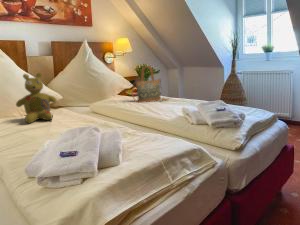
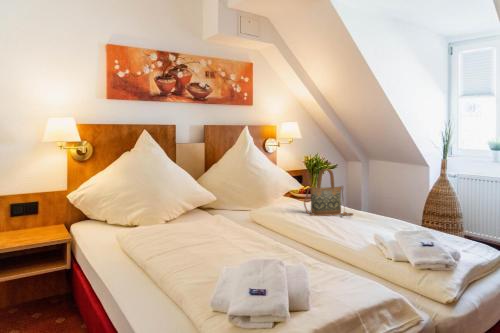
stuffed bear: present [16,73,56,123] -> none [169,174,215,235]

